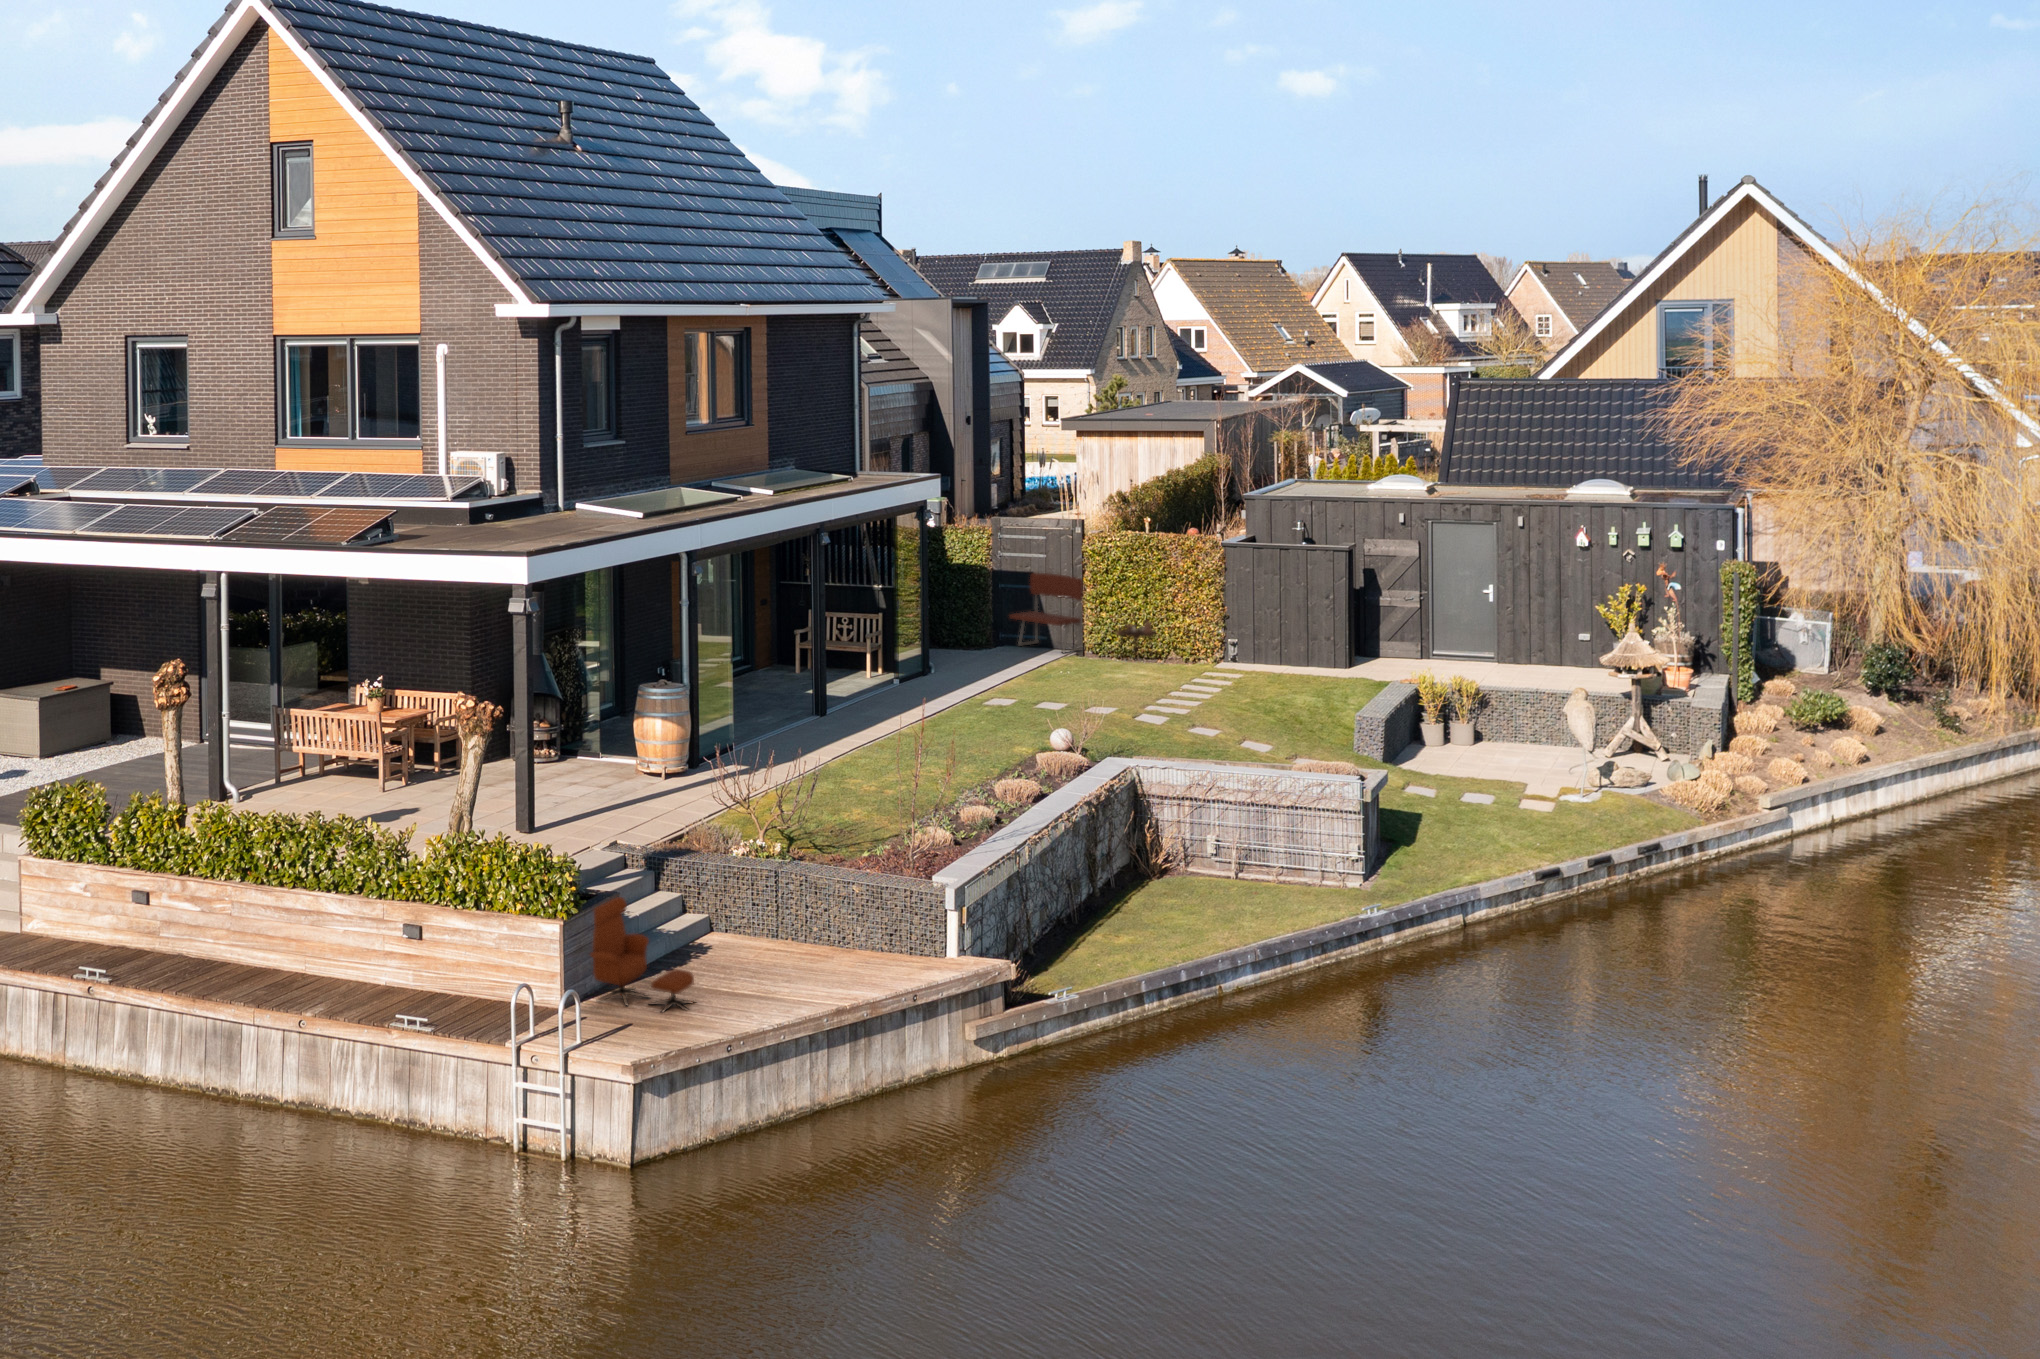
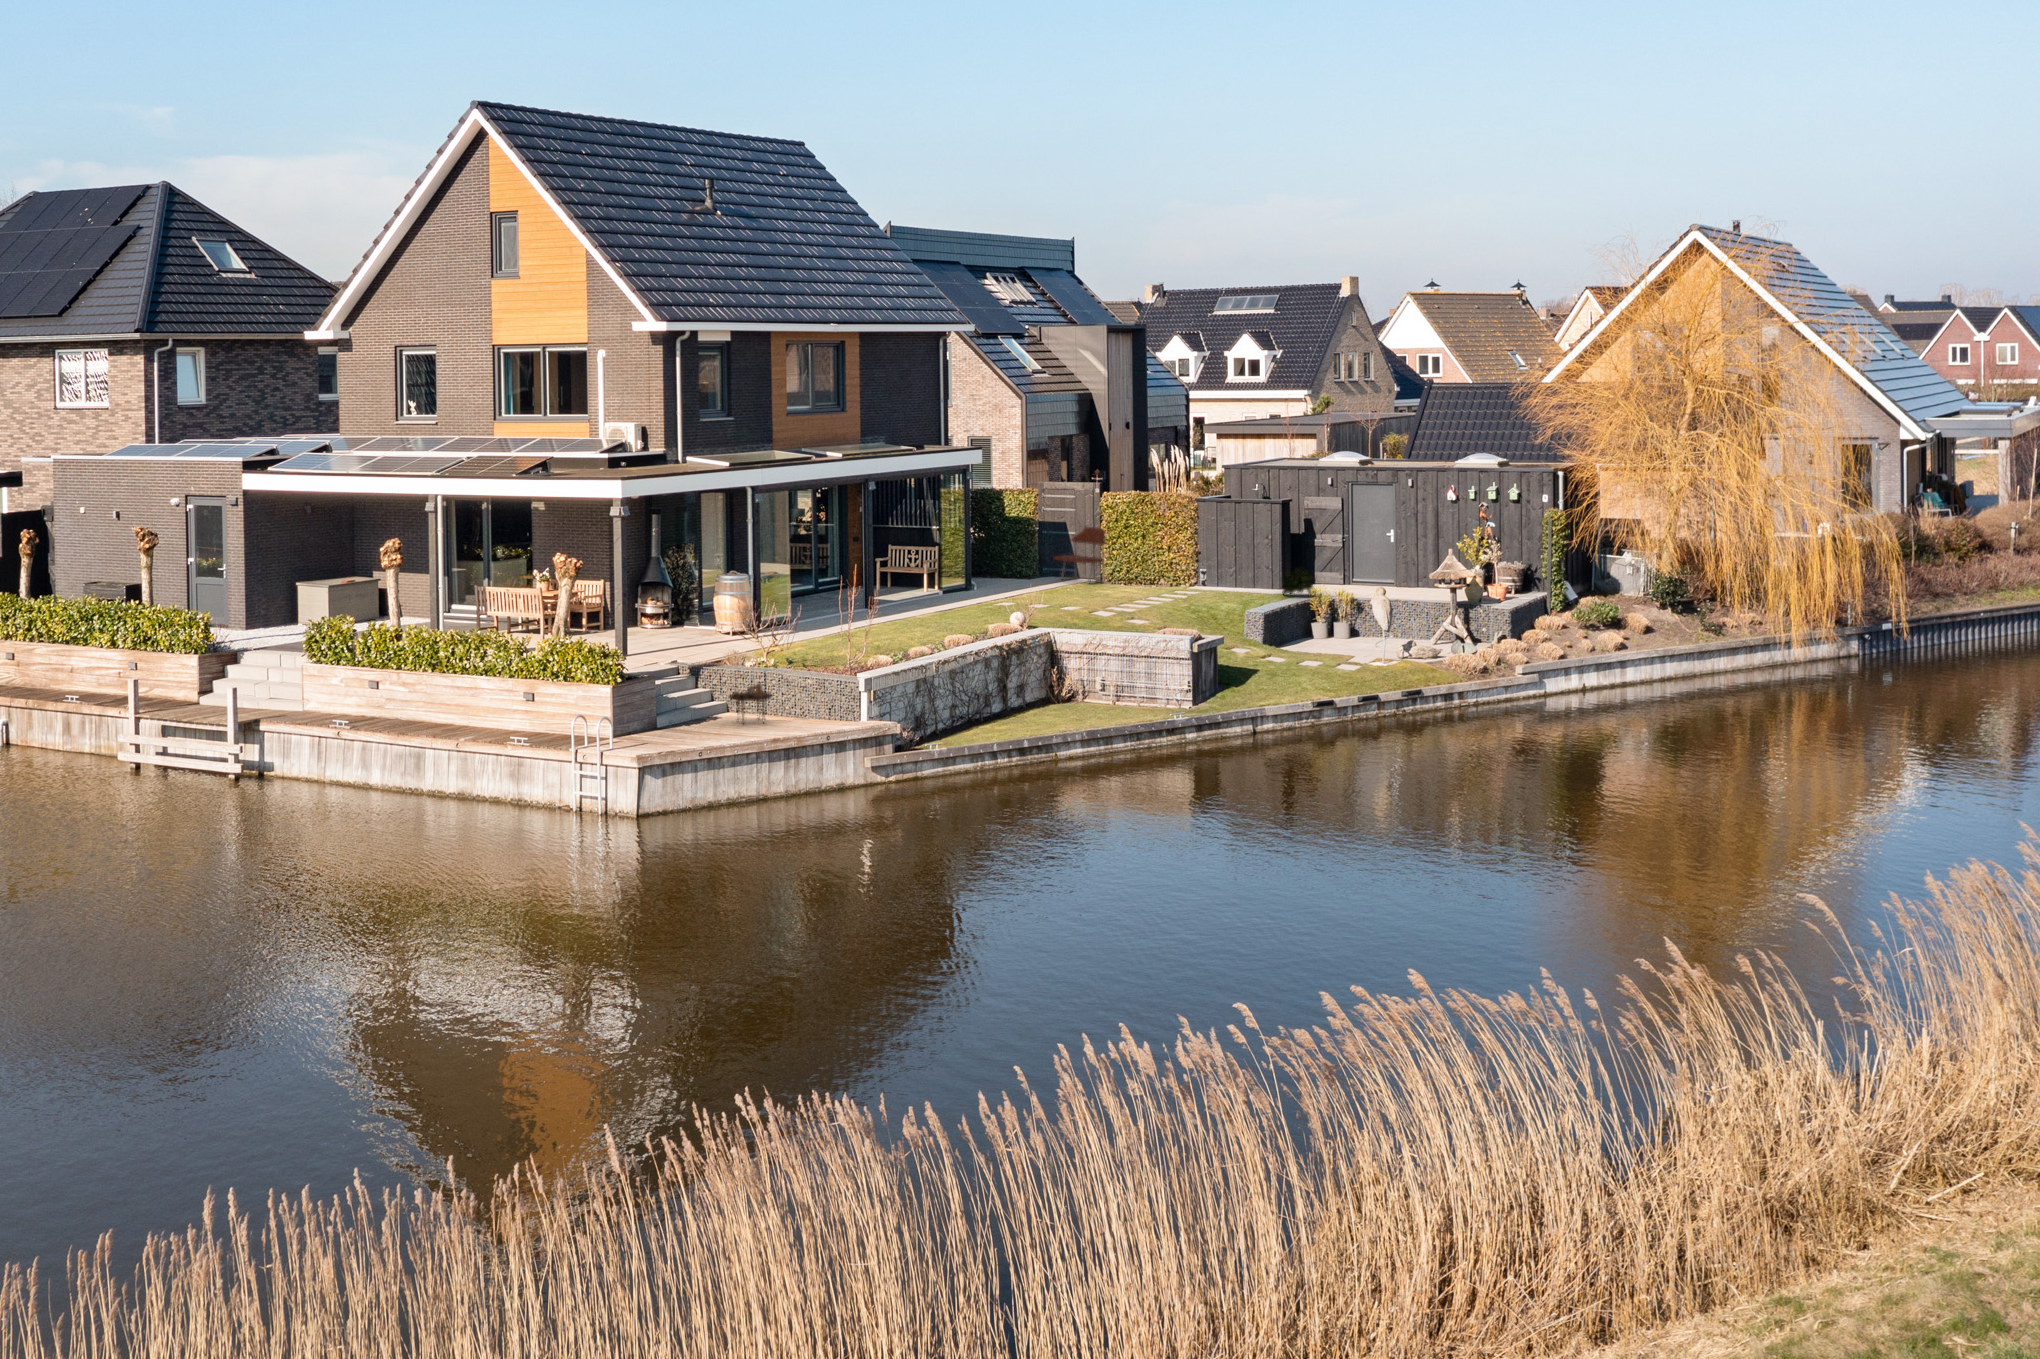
side table: present [1115,621,1158,659] -> present [729,683,772,720]
potted plant: none [1338,633,1389,675] -> present [1282,567,1316,595]
lounge chair: present [590,897,694,1012] -> none [635,678,699,744]

